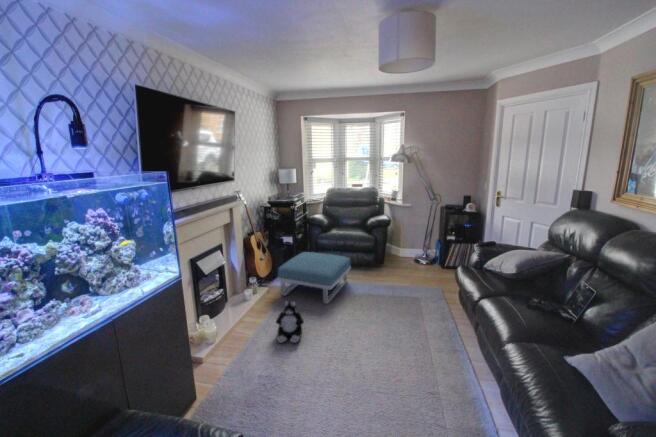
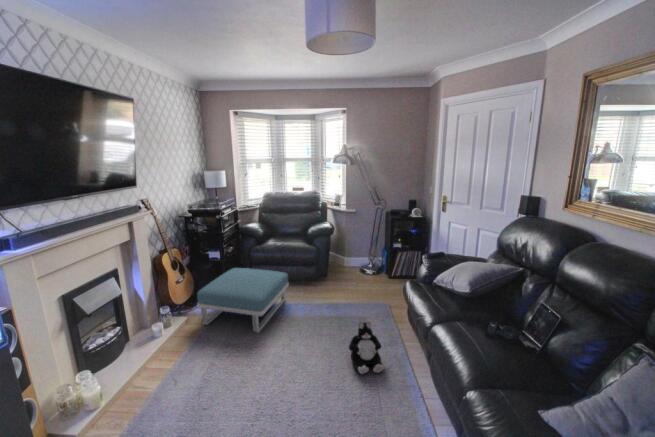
plush toy: present [276,301,304,343] -> present [349,322,385,374]

